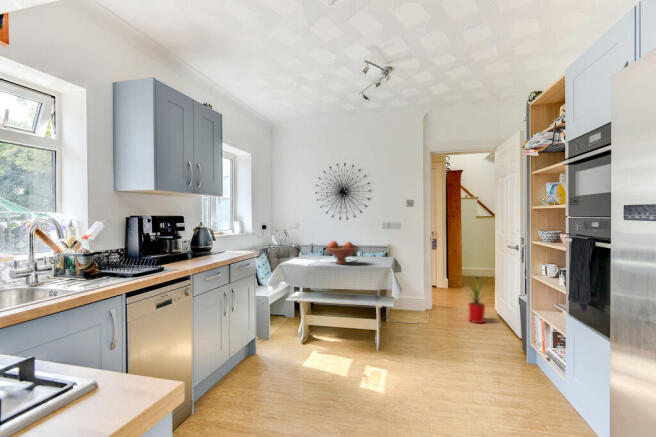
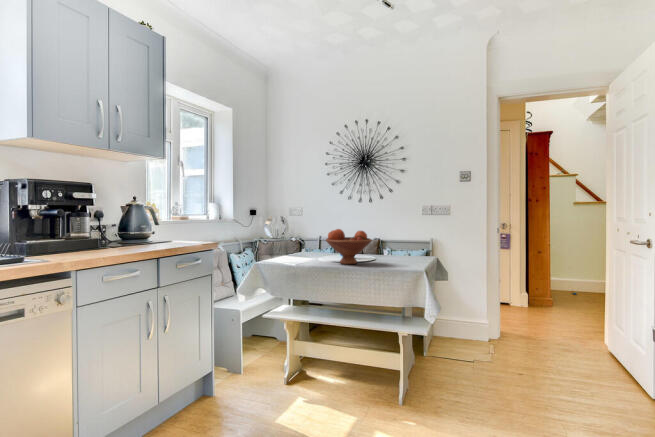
house plant: present [467,271,489,323] -> none [534,270,609,365]

